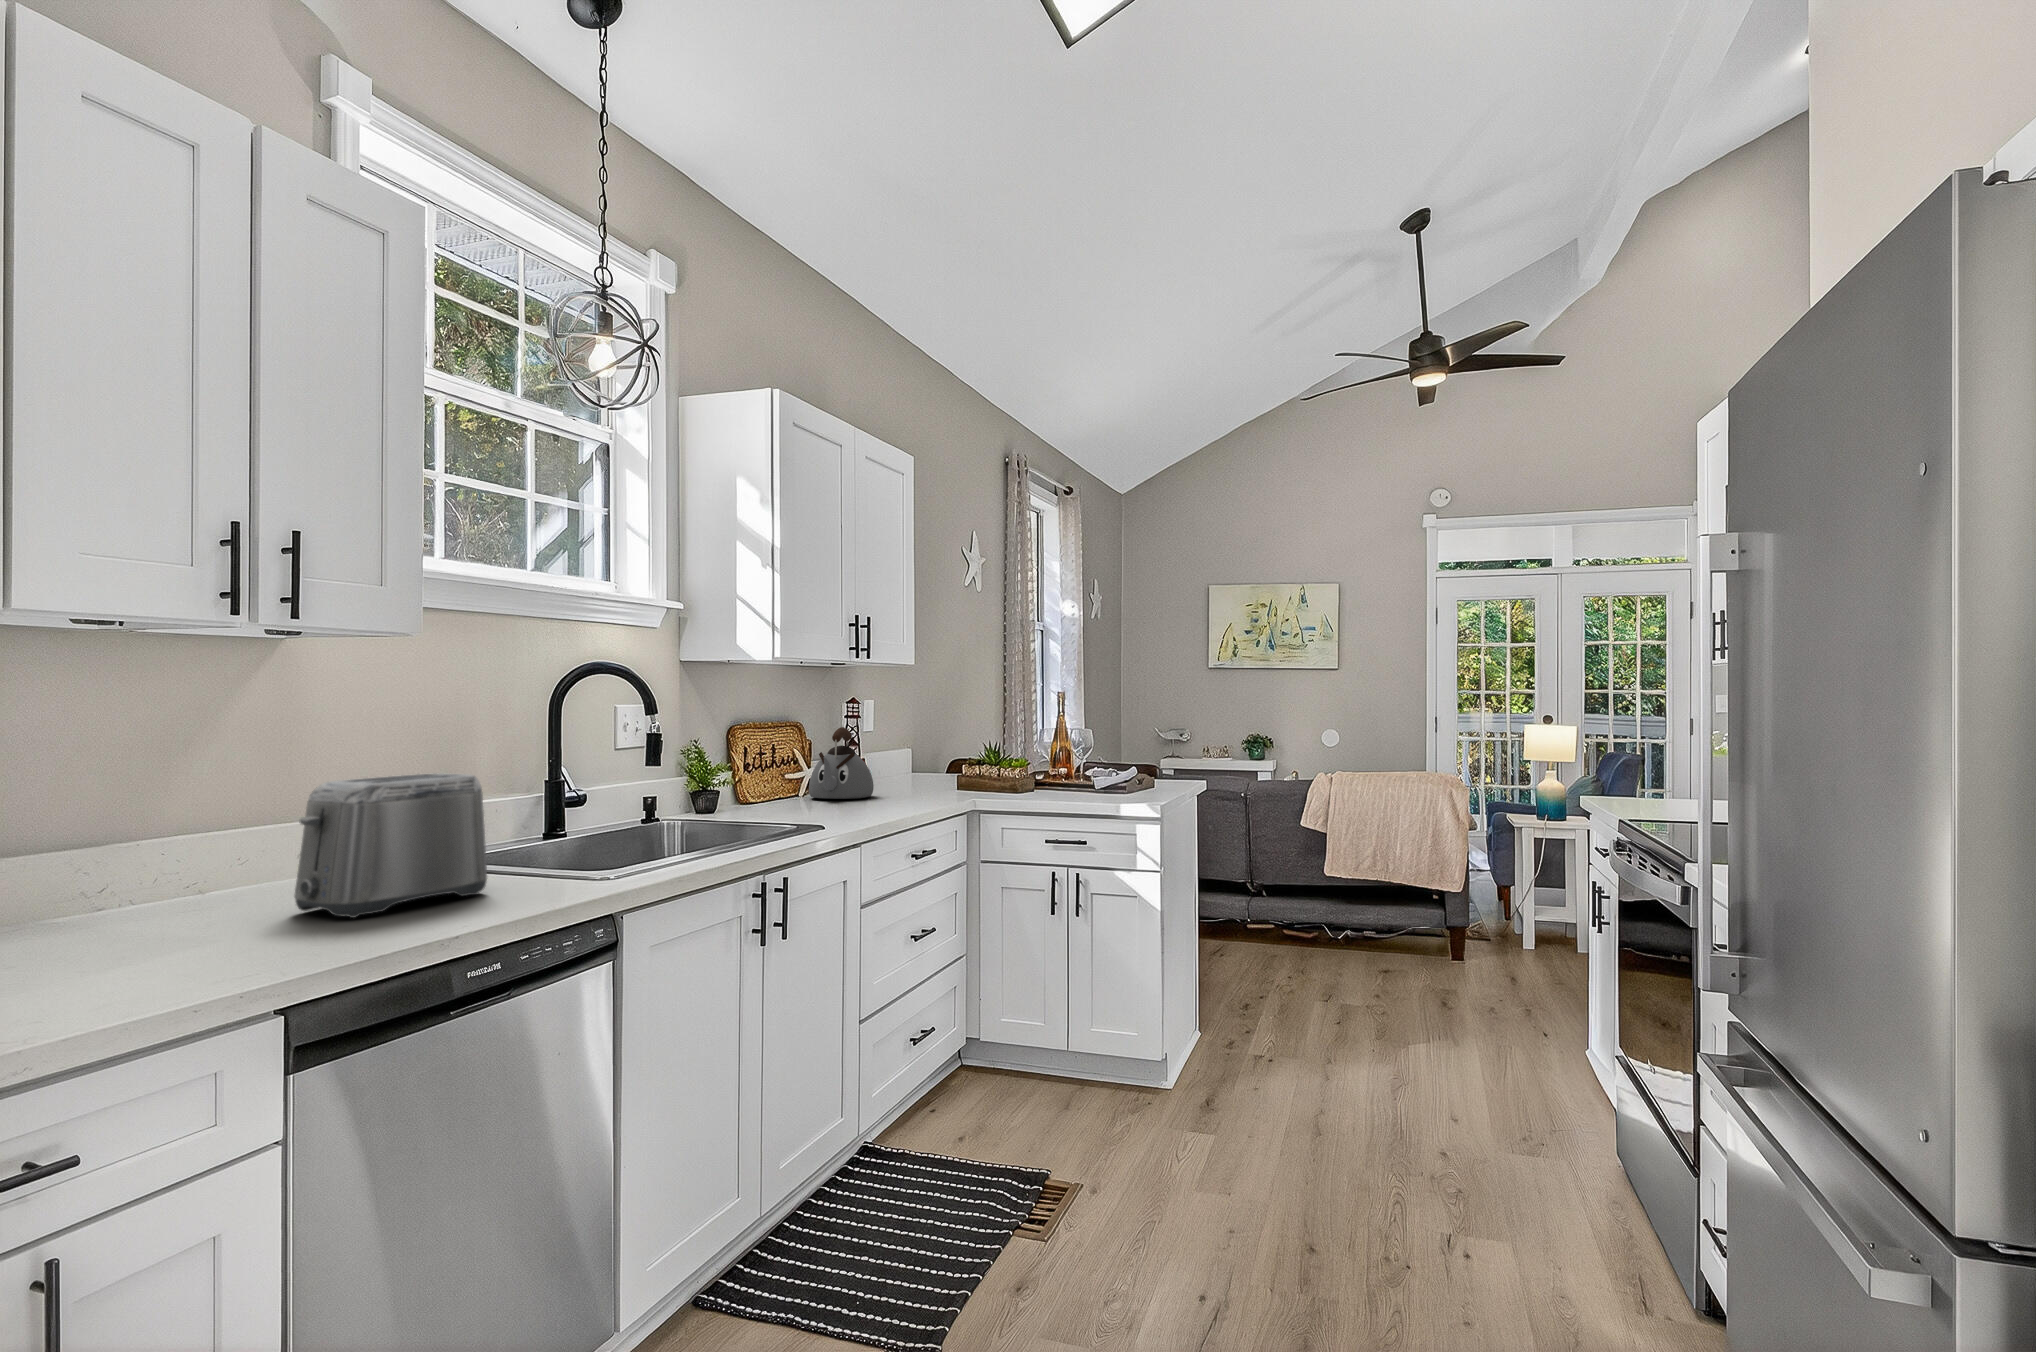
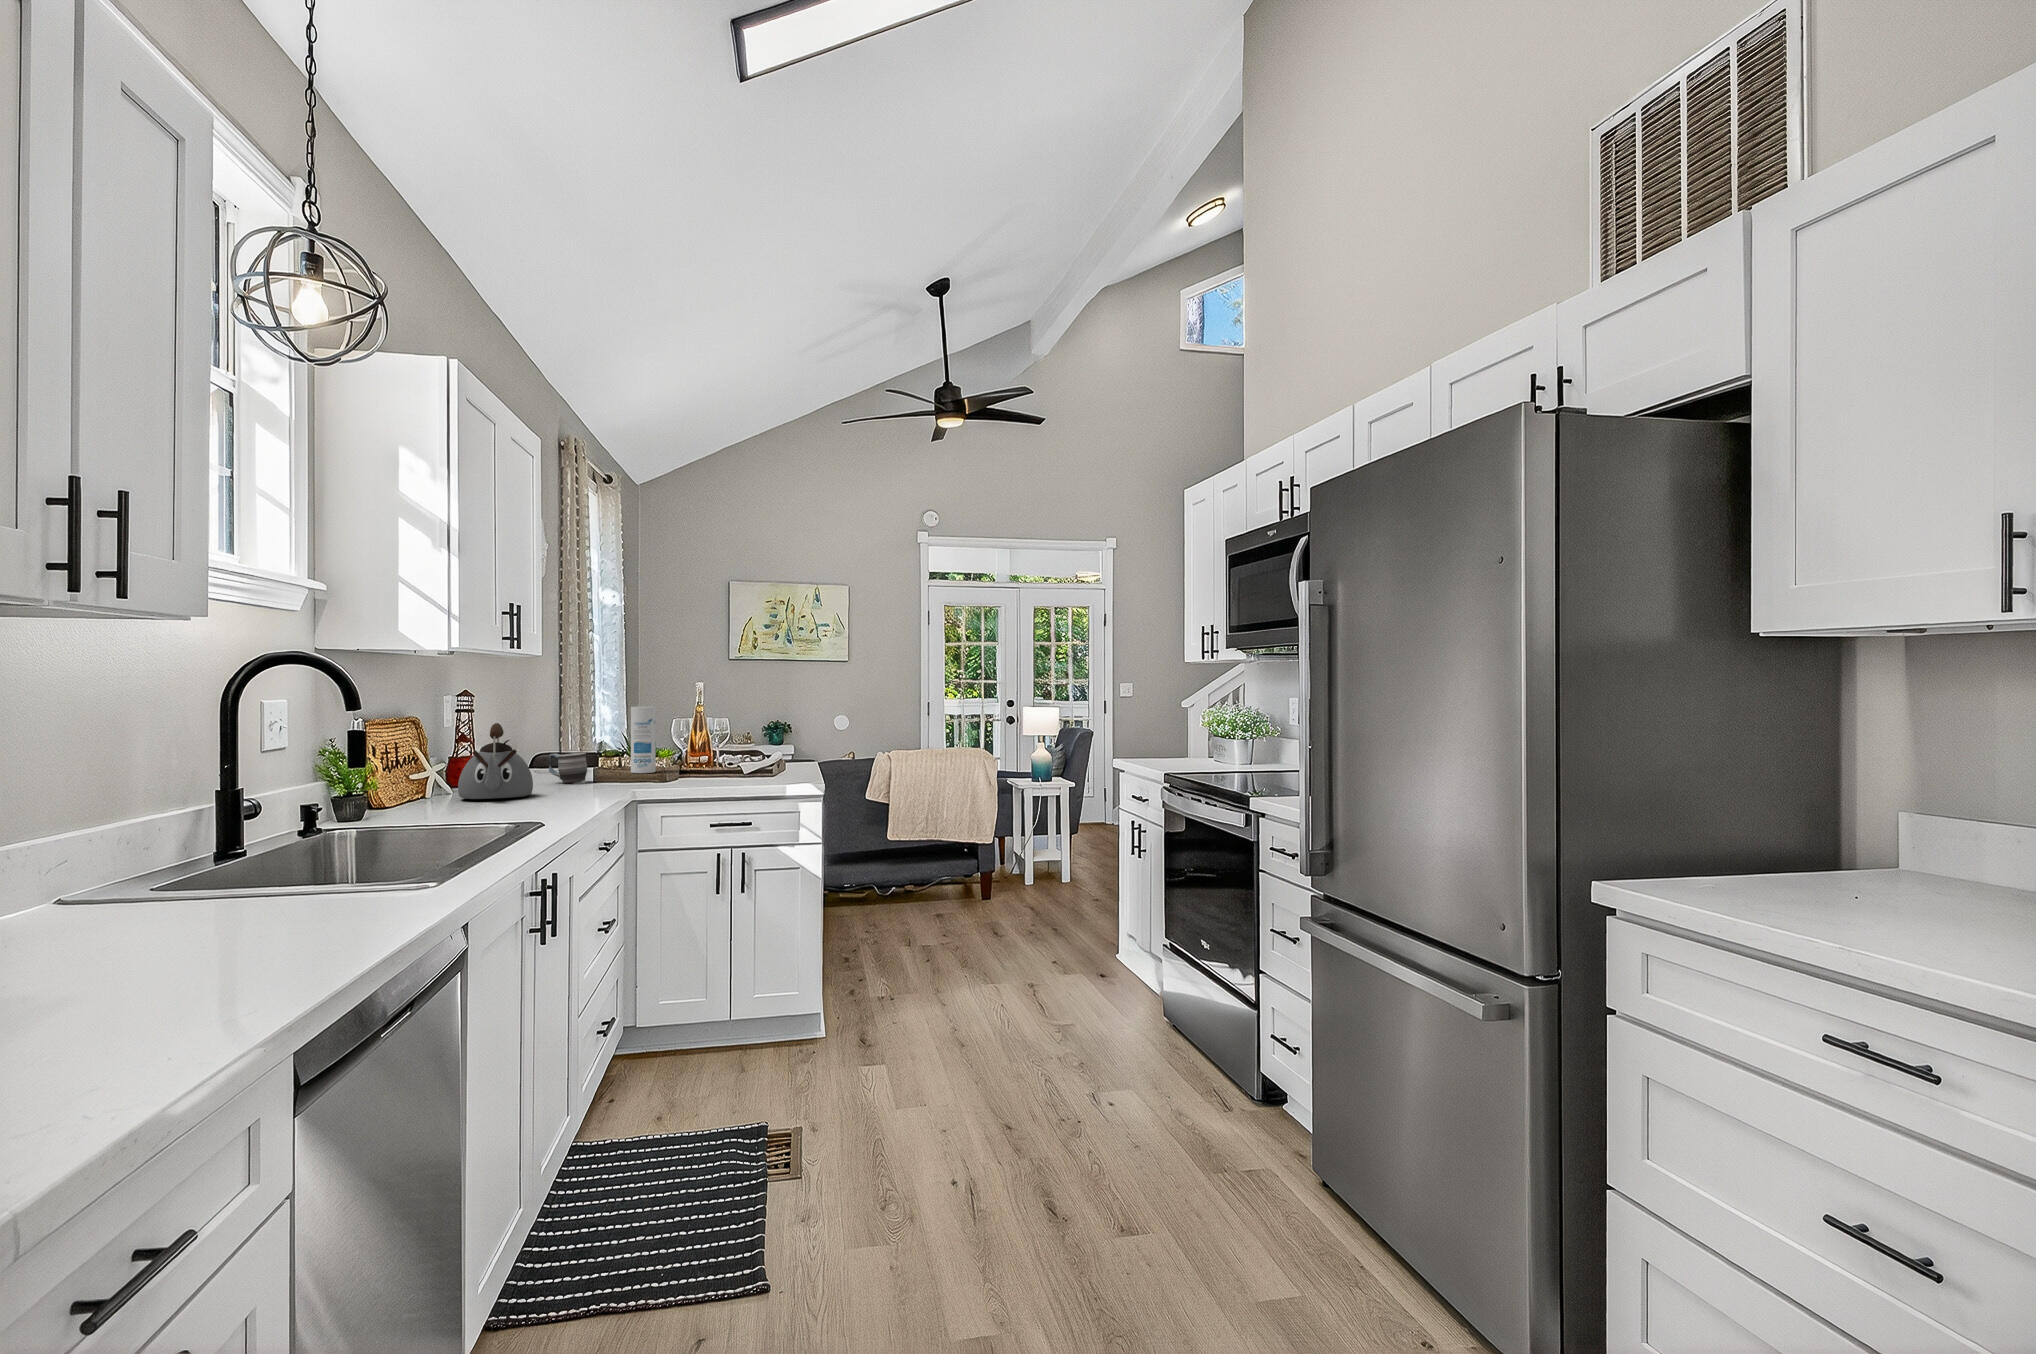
canister: none [998,714,1022,782] -> present [631,707,656,773]
mug: none [911,758,944,788] -> present [549,753,587,783]
toaster: present [294,773,487,918] -> none [117,783,337,956]

